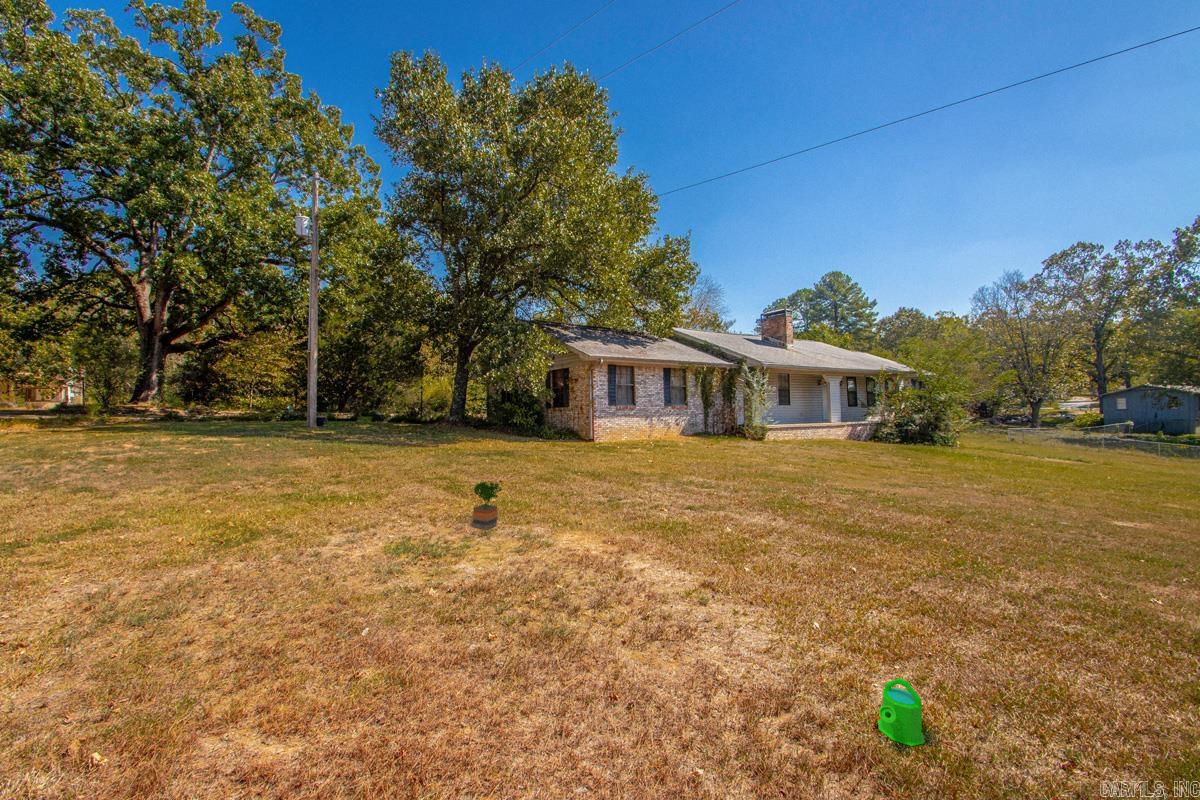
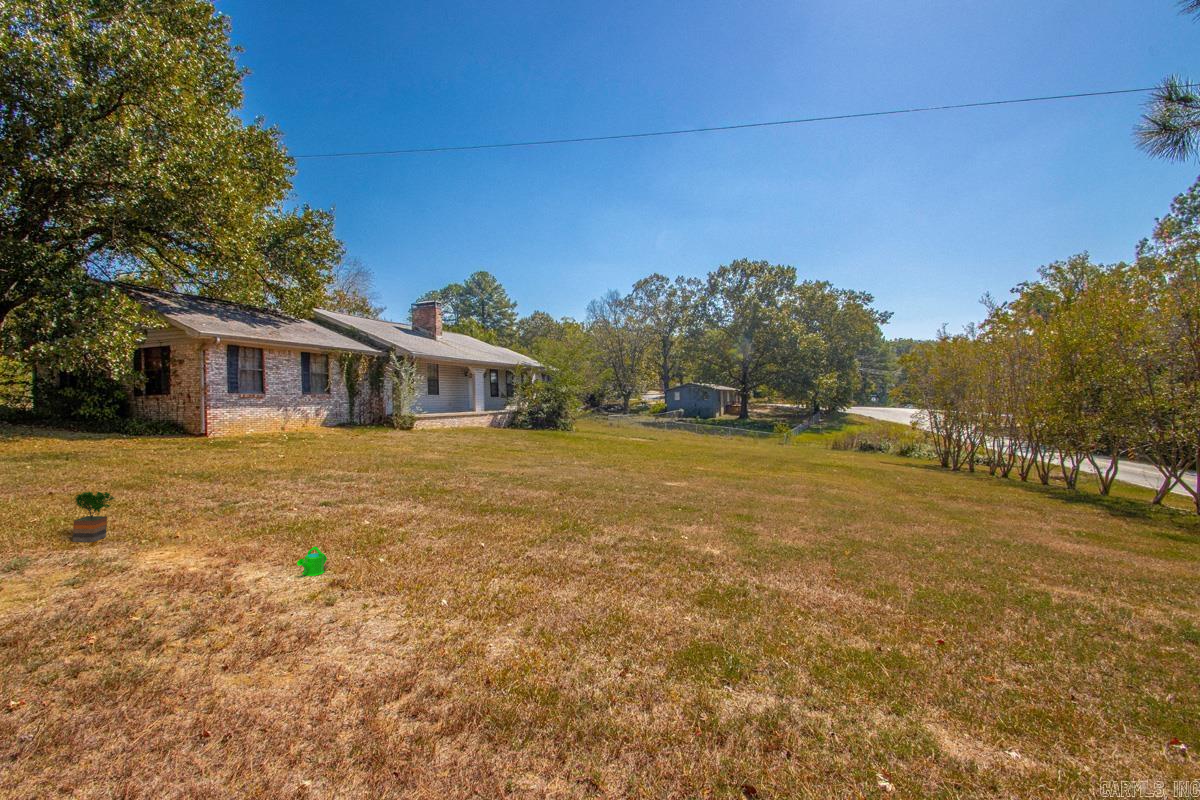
watering can: present [878,678,925,746] -> present [297,547,327,576]

